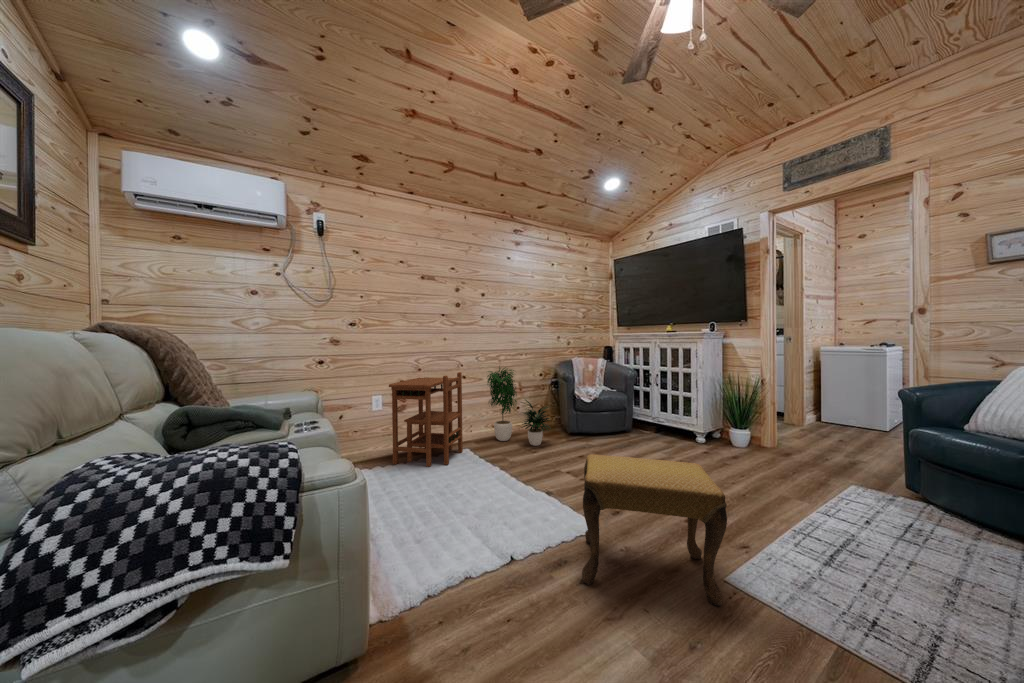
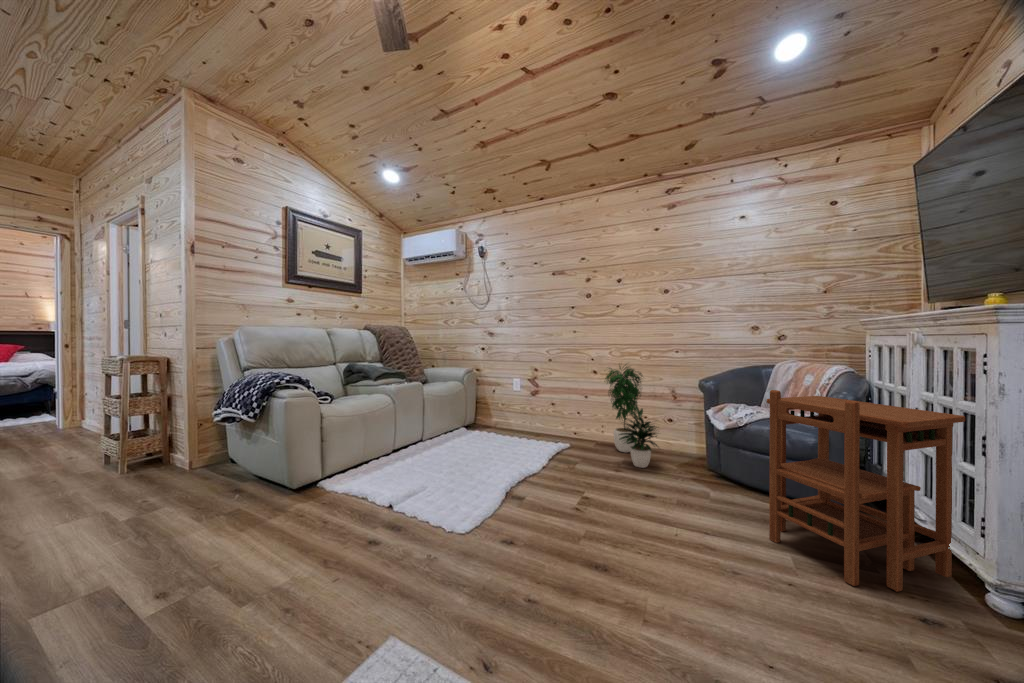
side table: present [389,372,463,467] -> present [767,390,965,592]
footstool: present [582,454,727,606] -> none [353,444,452,619]

